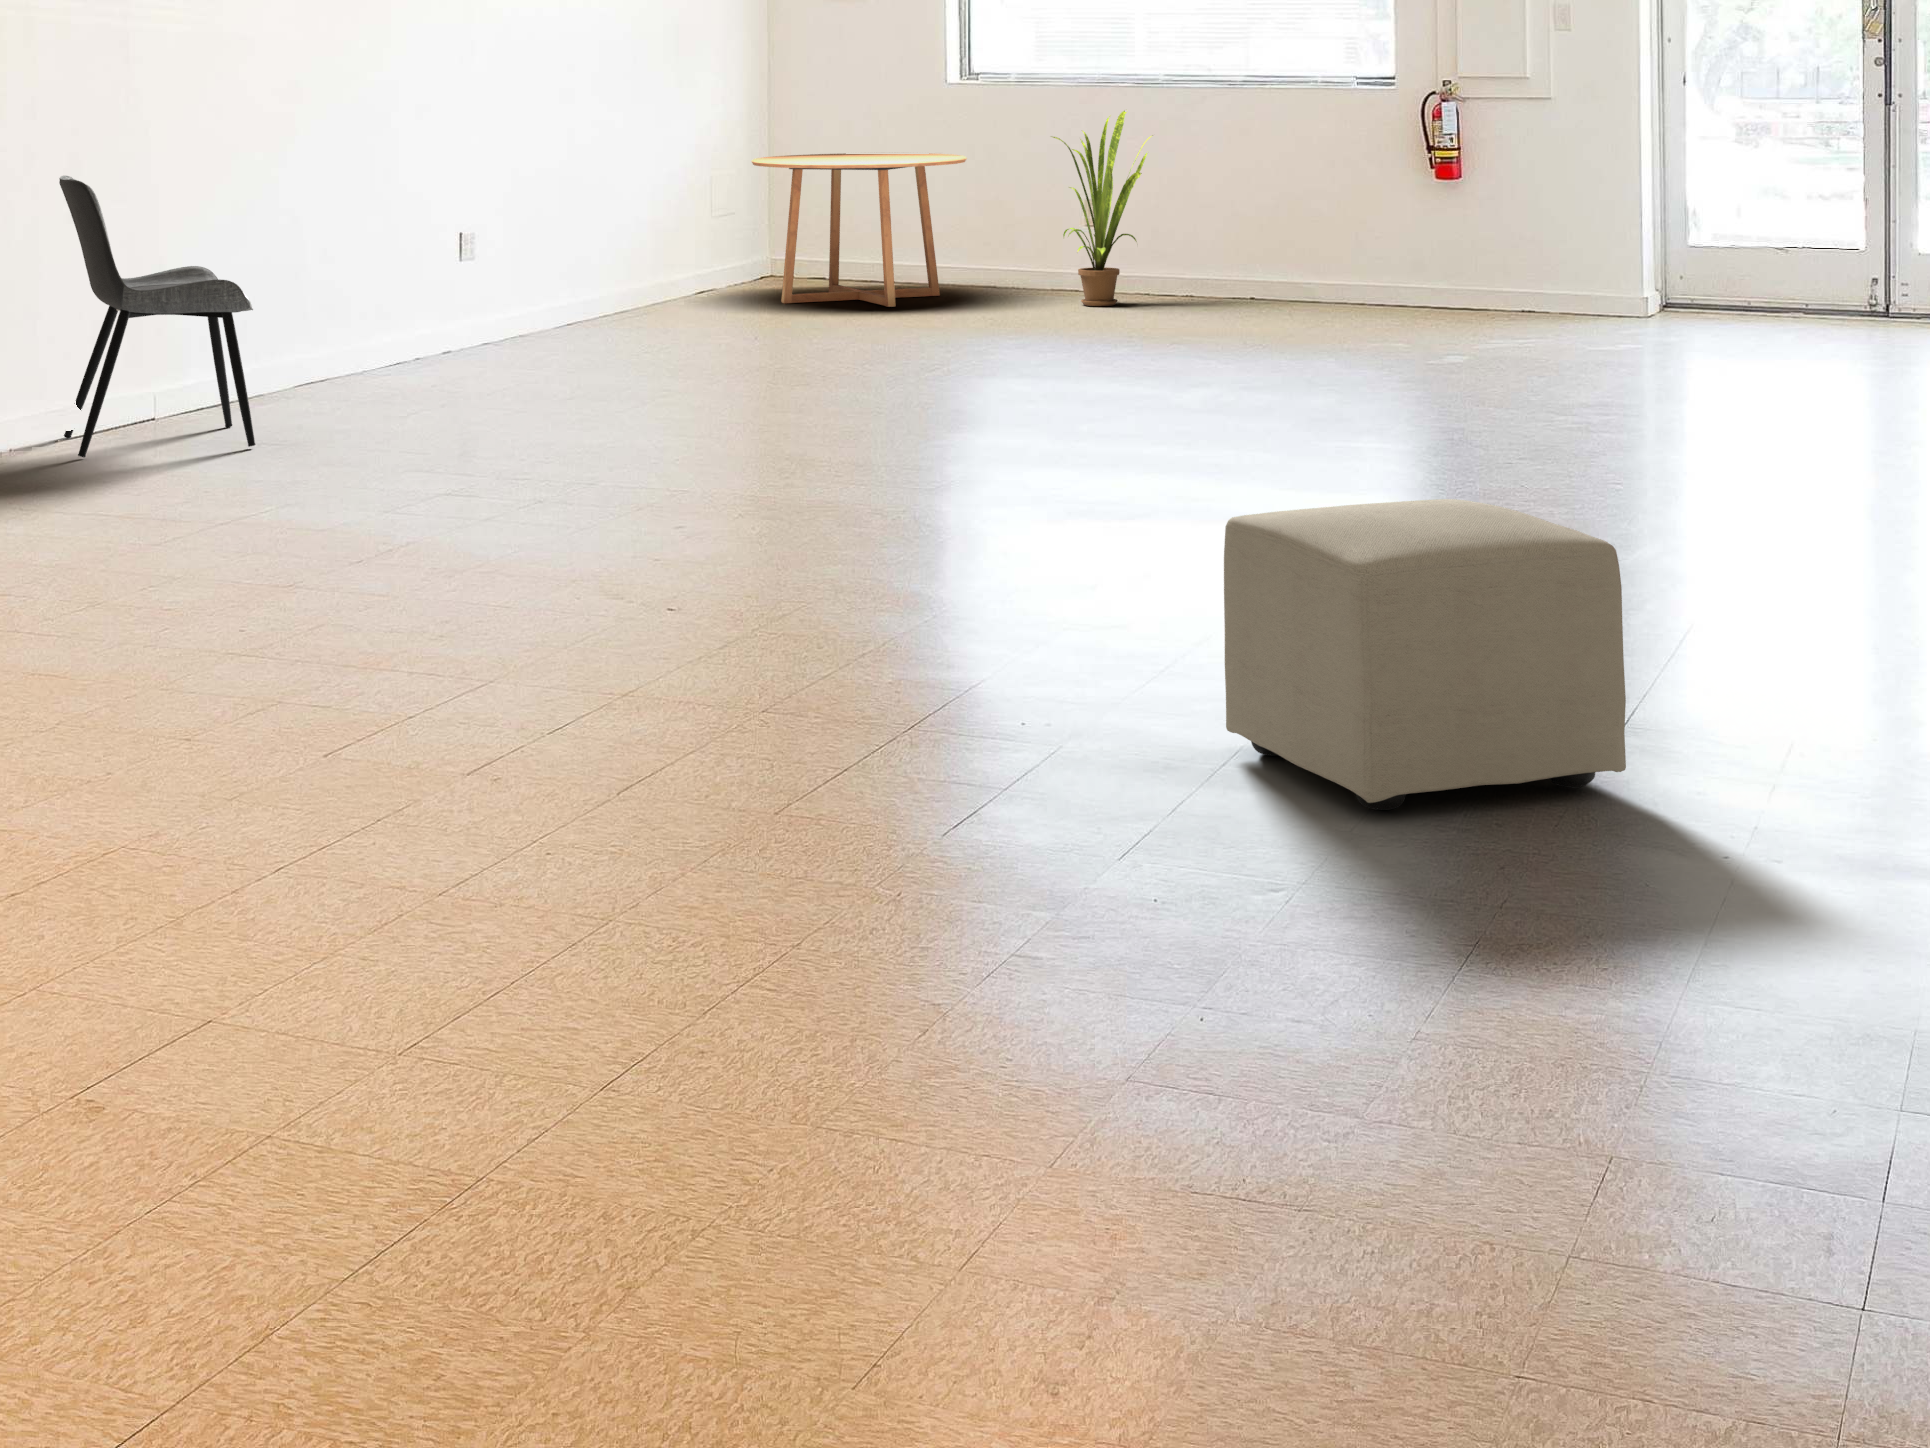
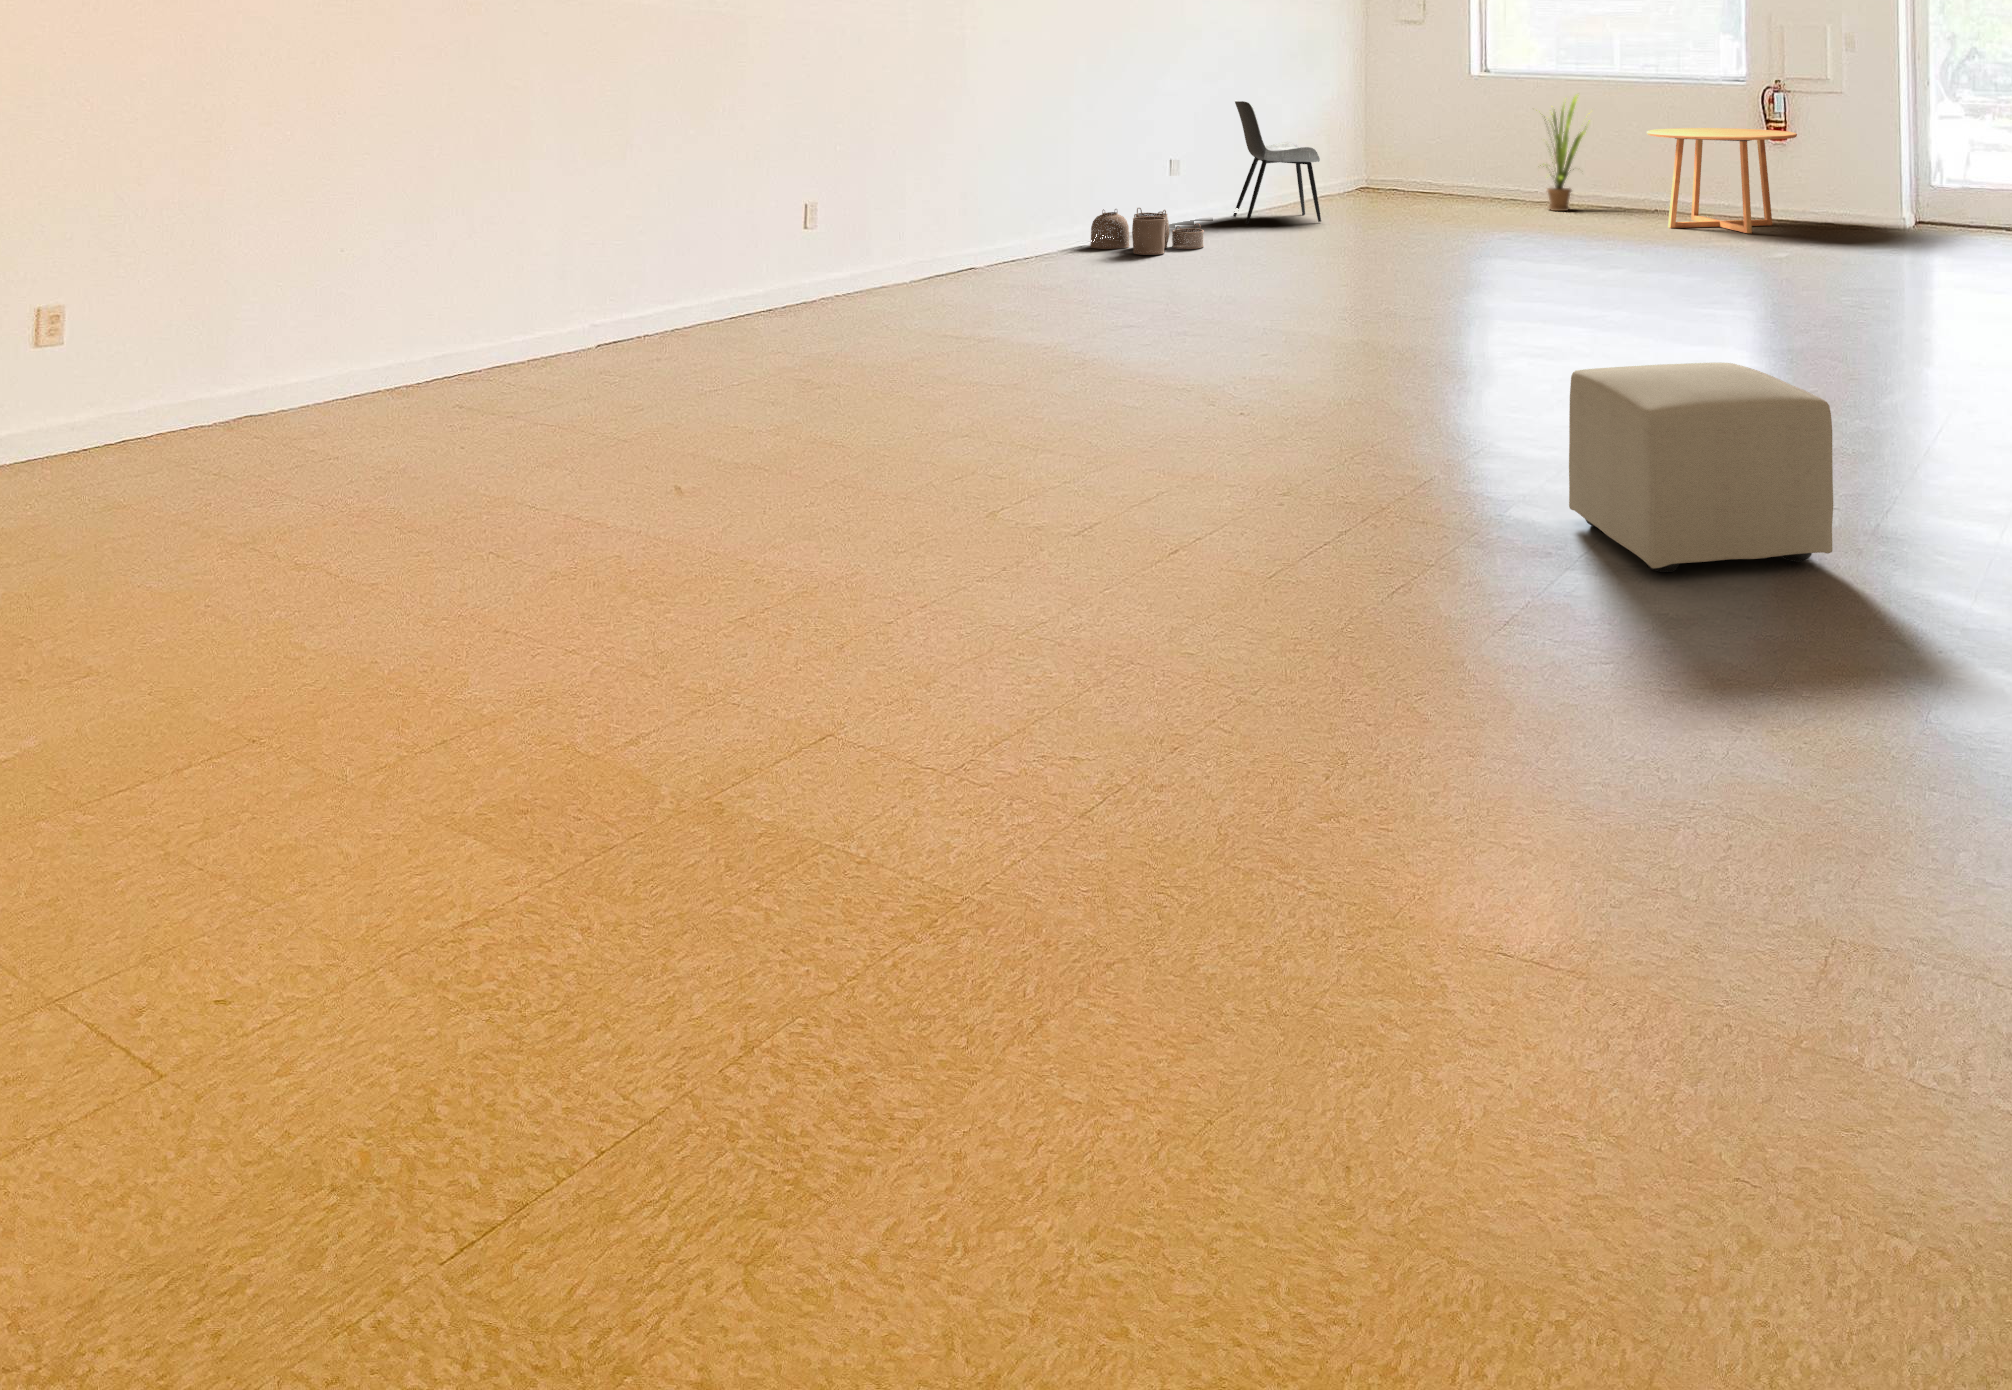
dining table: present [752,153,967,307] -> present [1646,128,1797,233]
dining chair: present [59,176,256,457] -> present [1233,100,1321,224]
woven basket: none [332,314,526,393] -> present [1090,208,1204,255]

